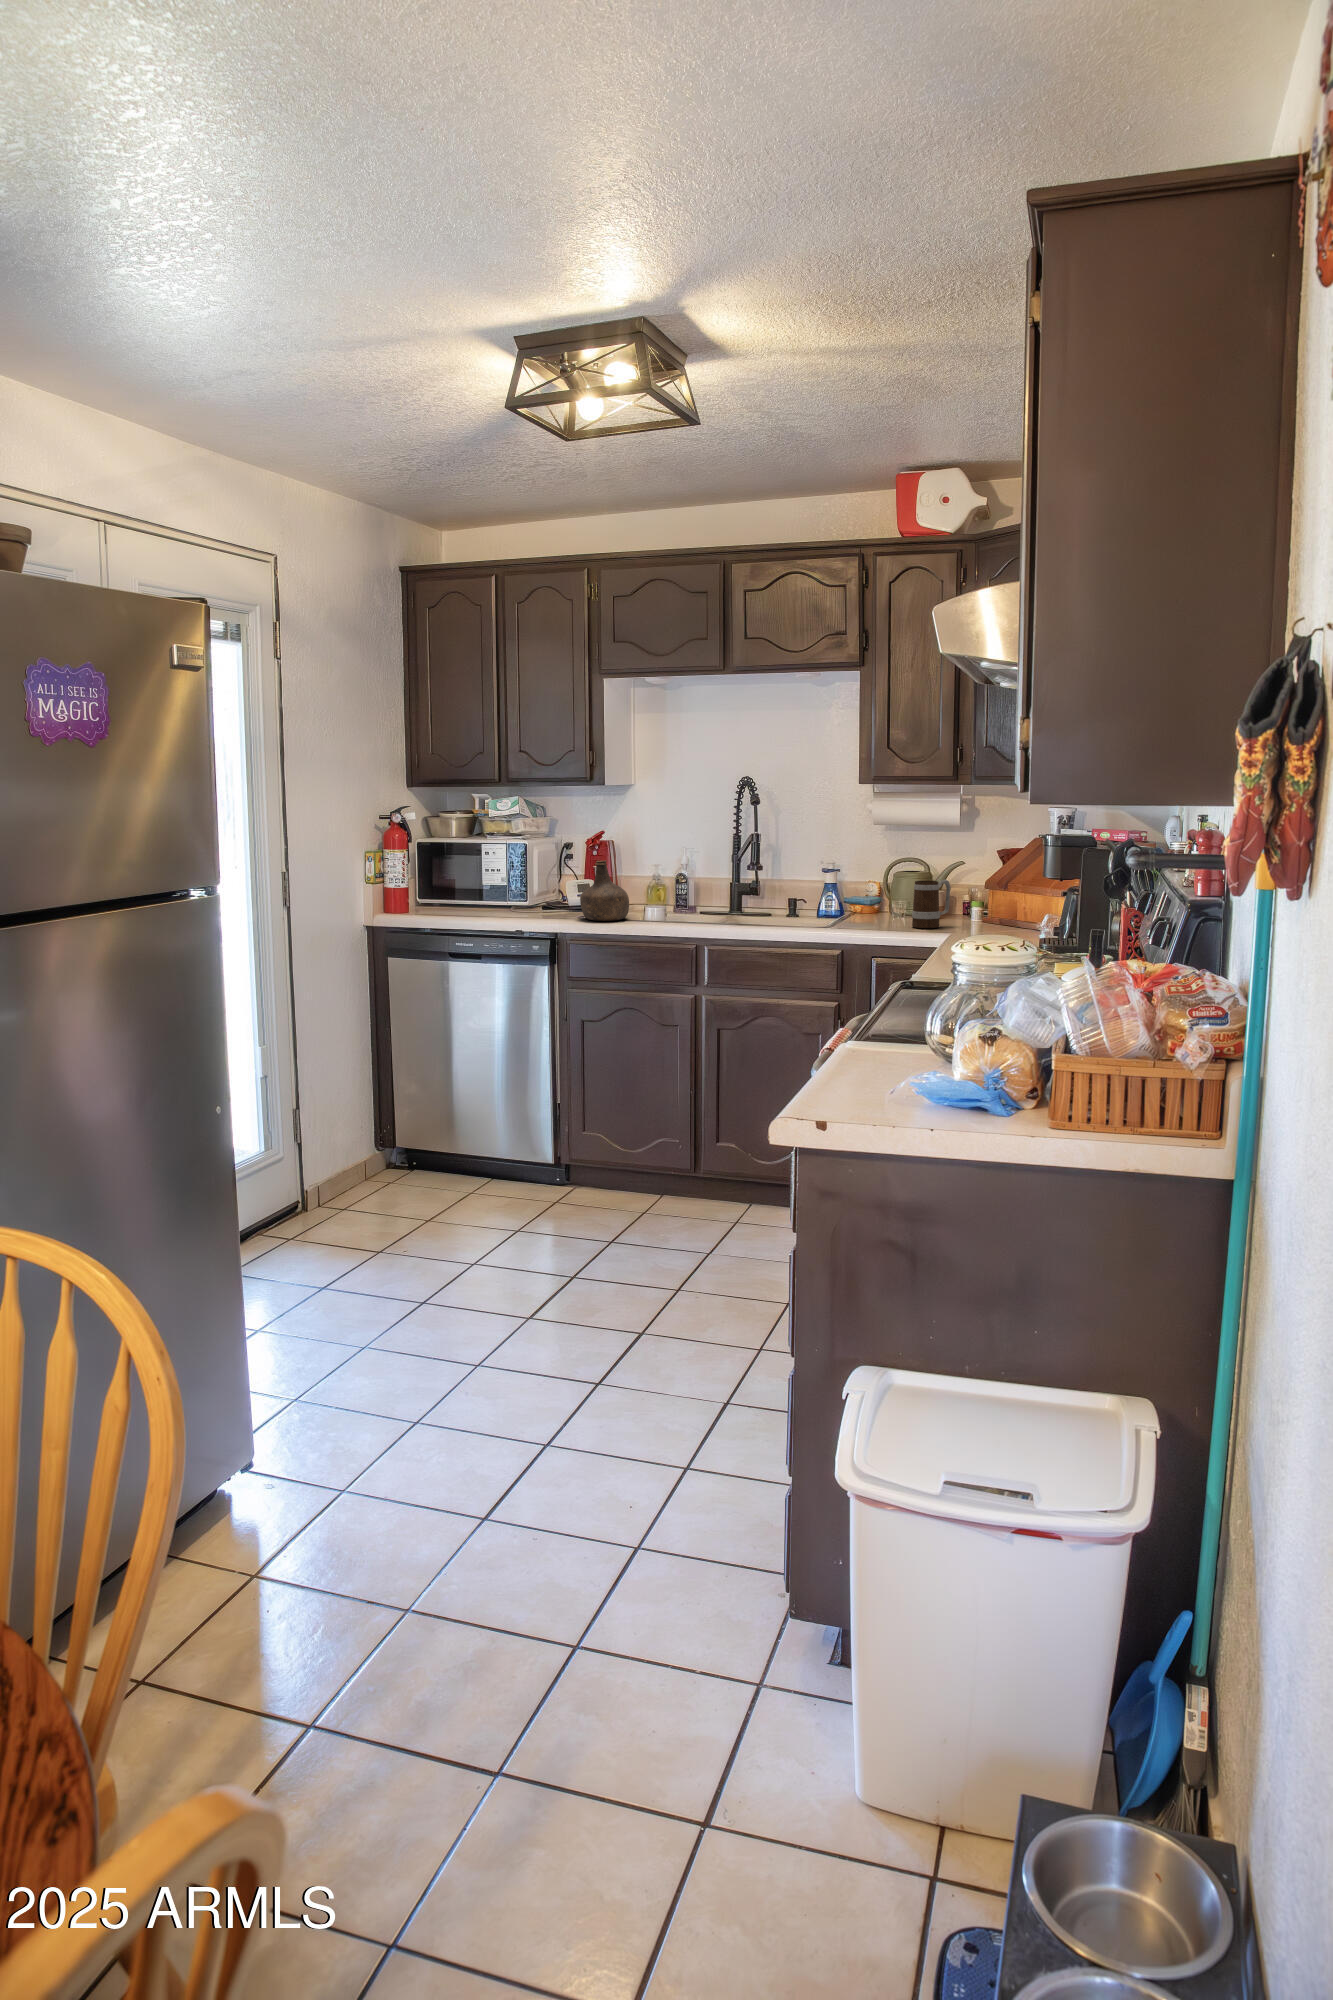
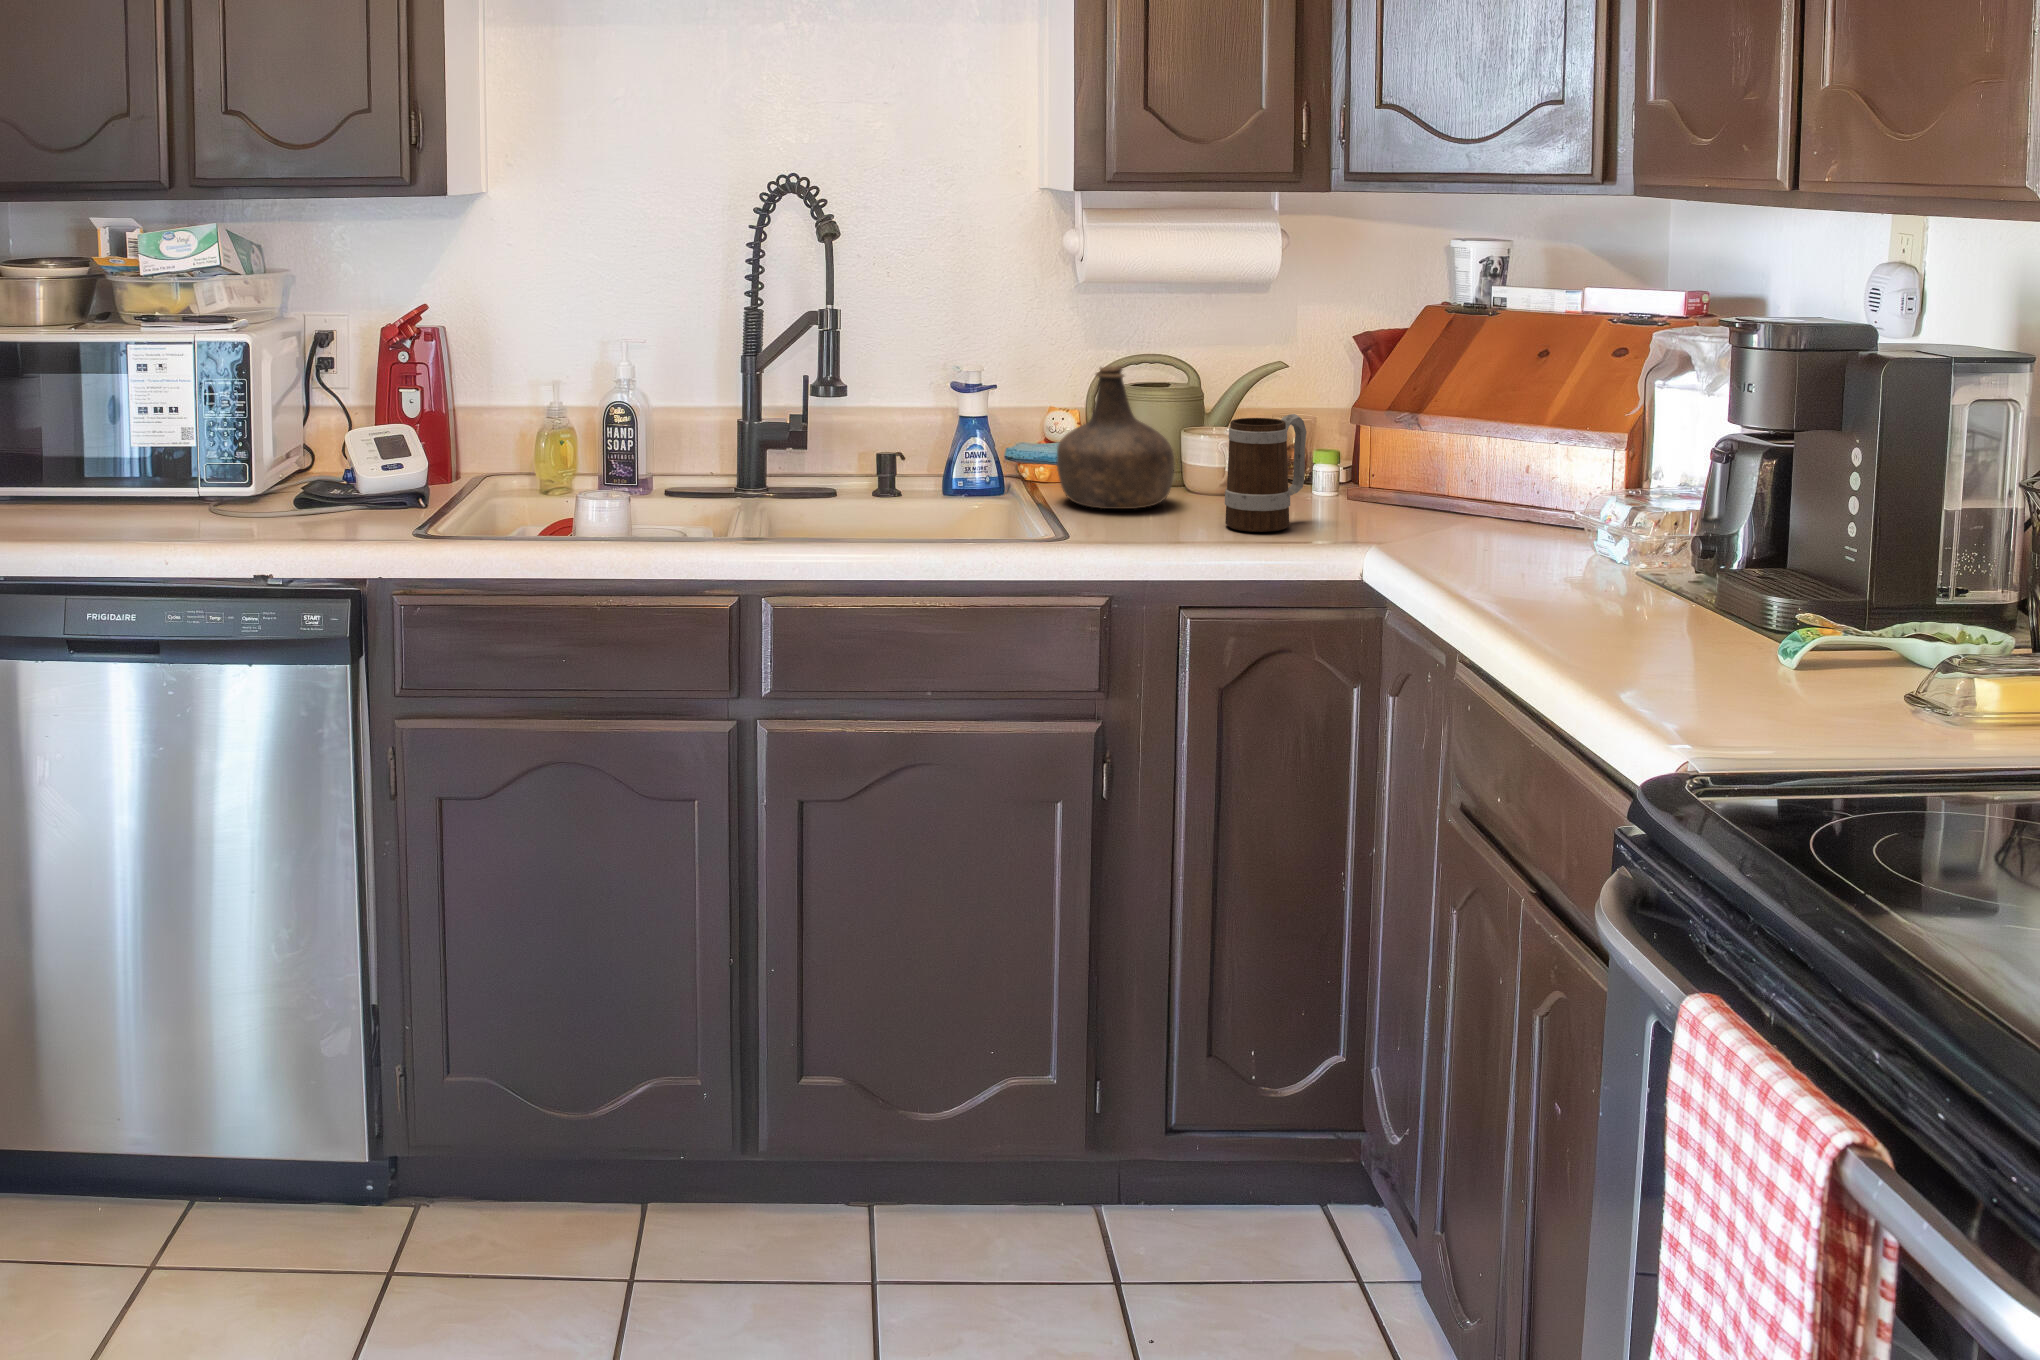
bottle: present [580,860,629,921] -> present [1057,366,1175,509]

